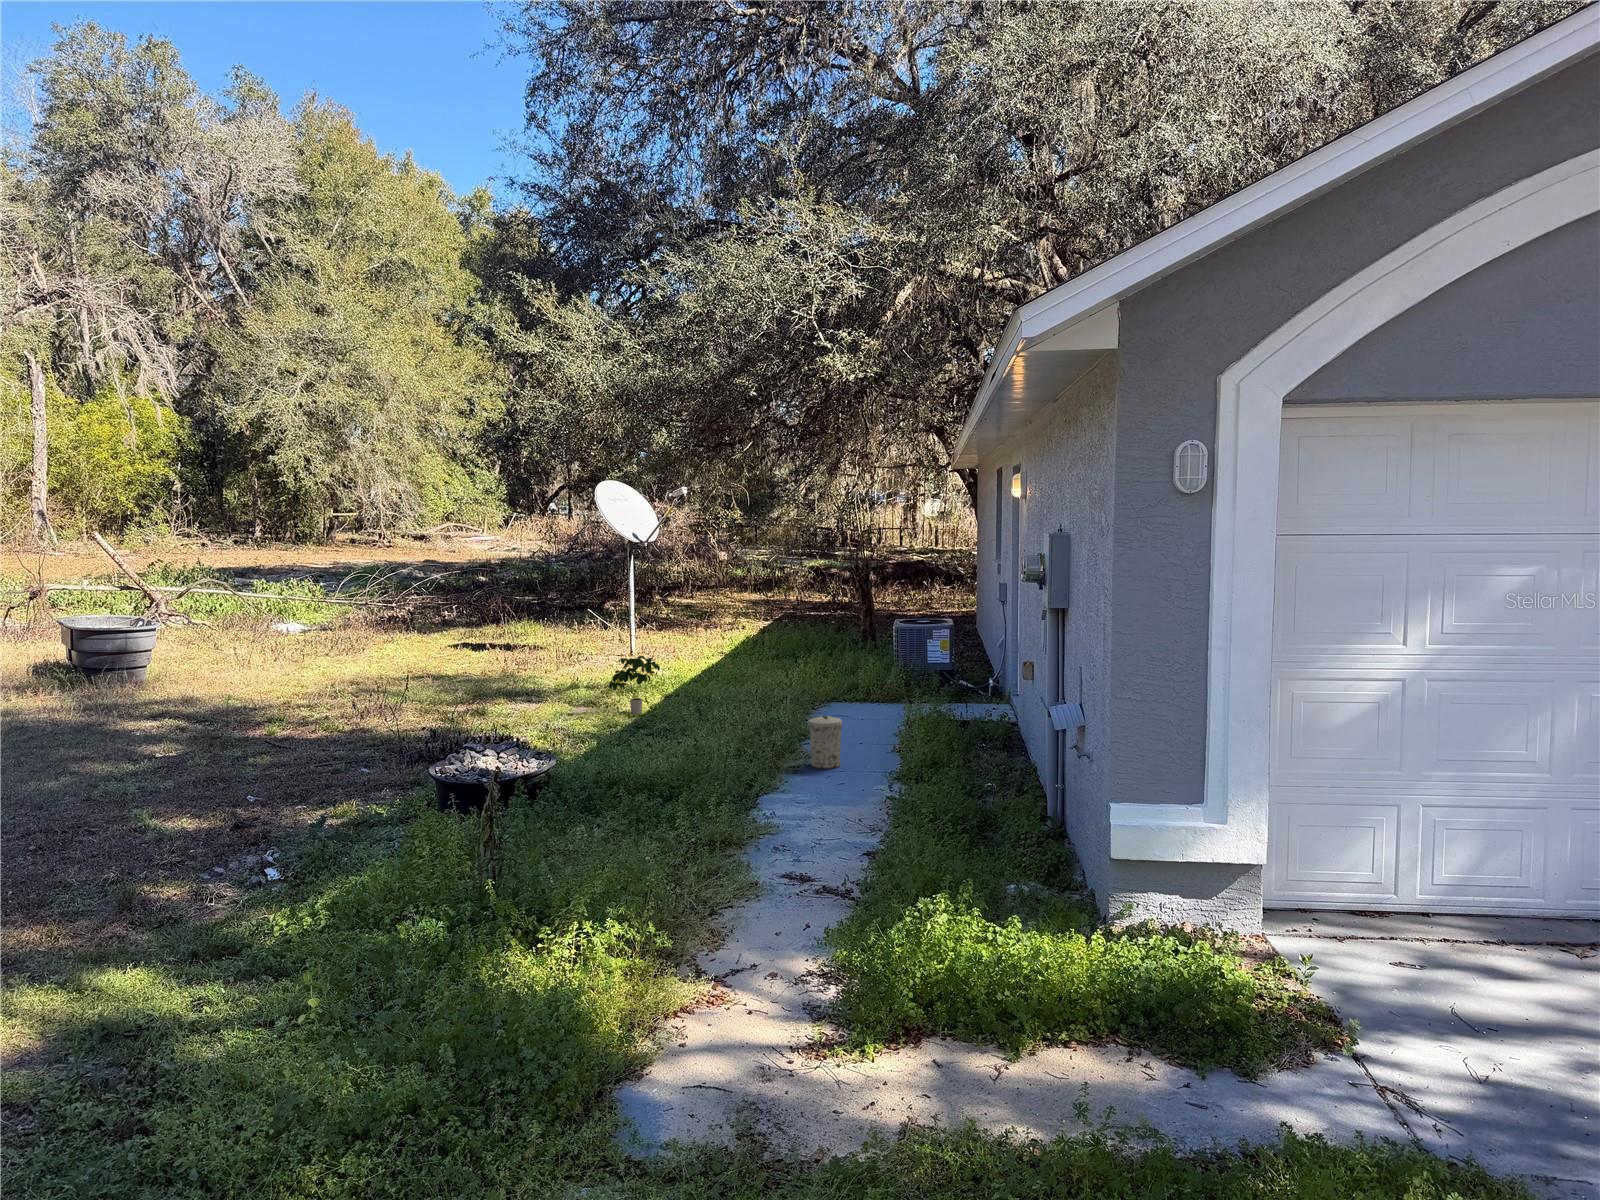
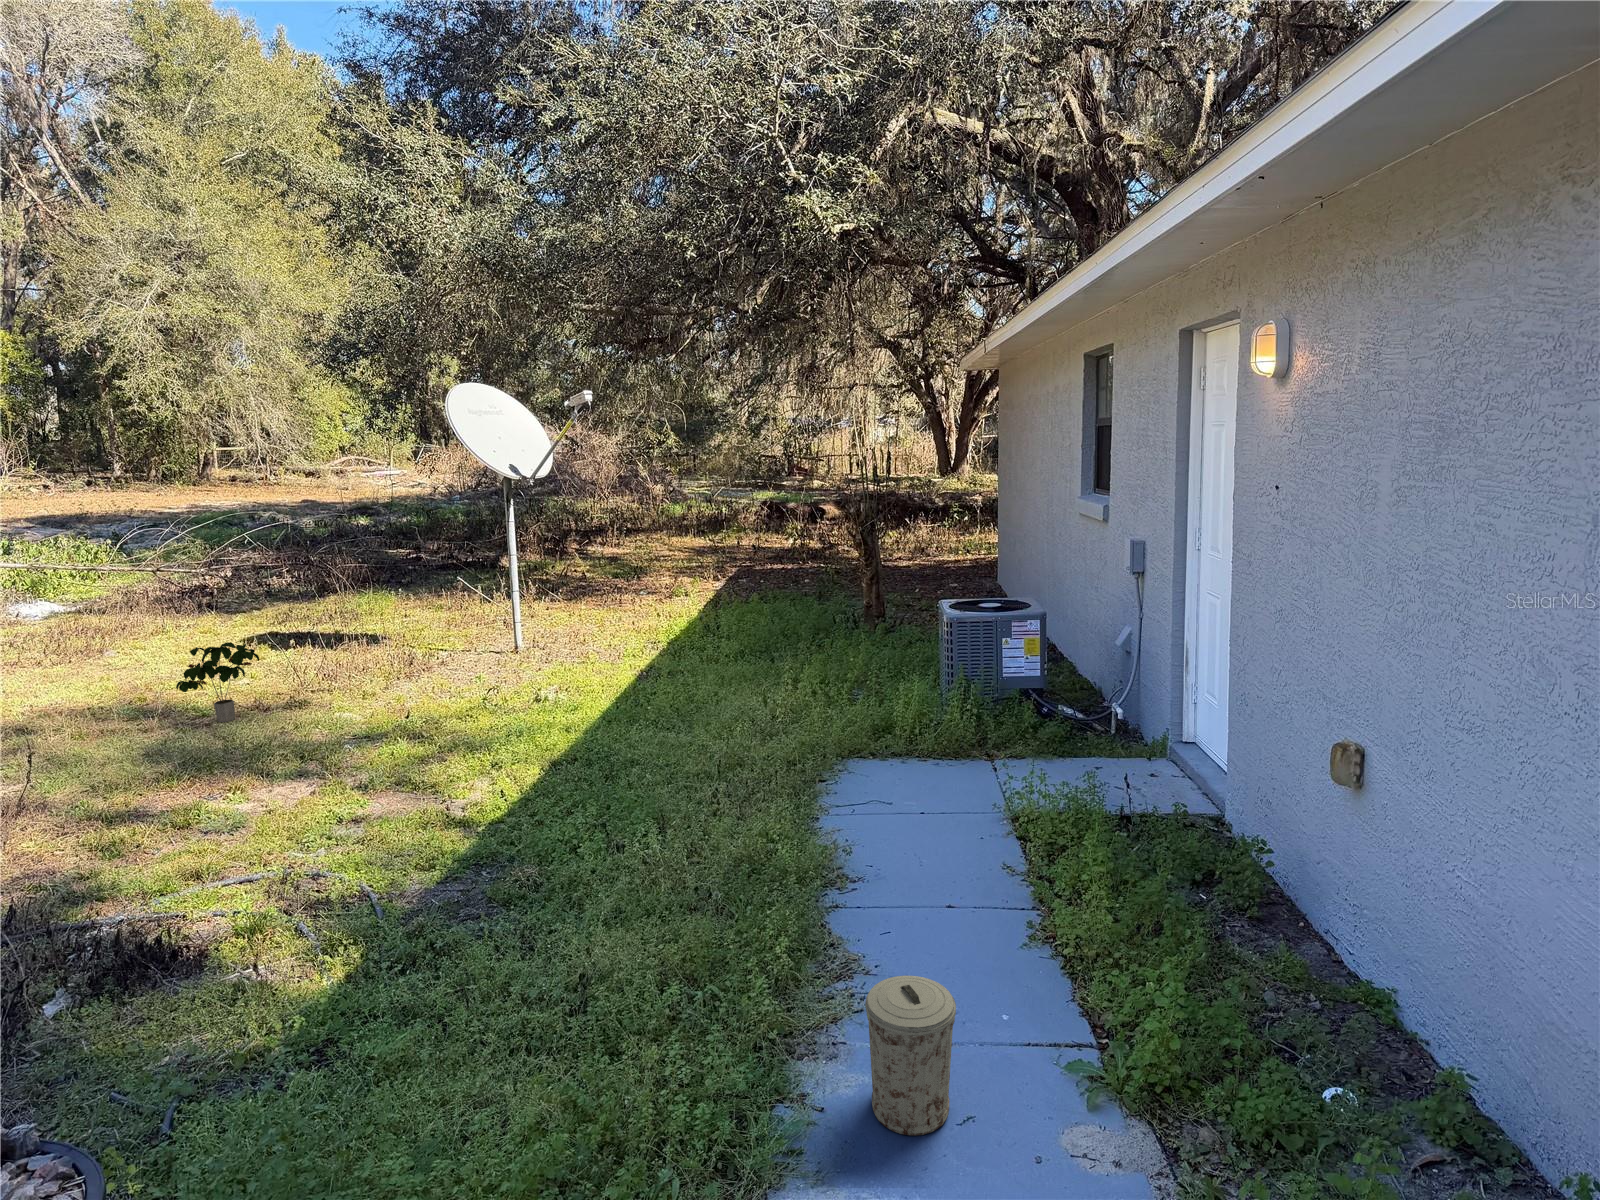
potted plant: present [609,656,660,714] -> present [176,642,259,722]

